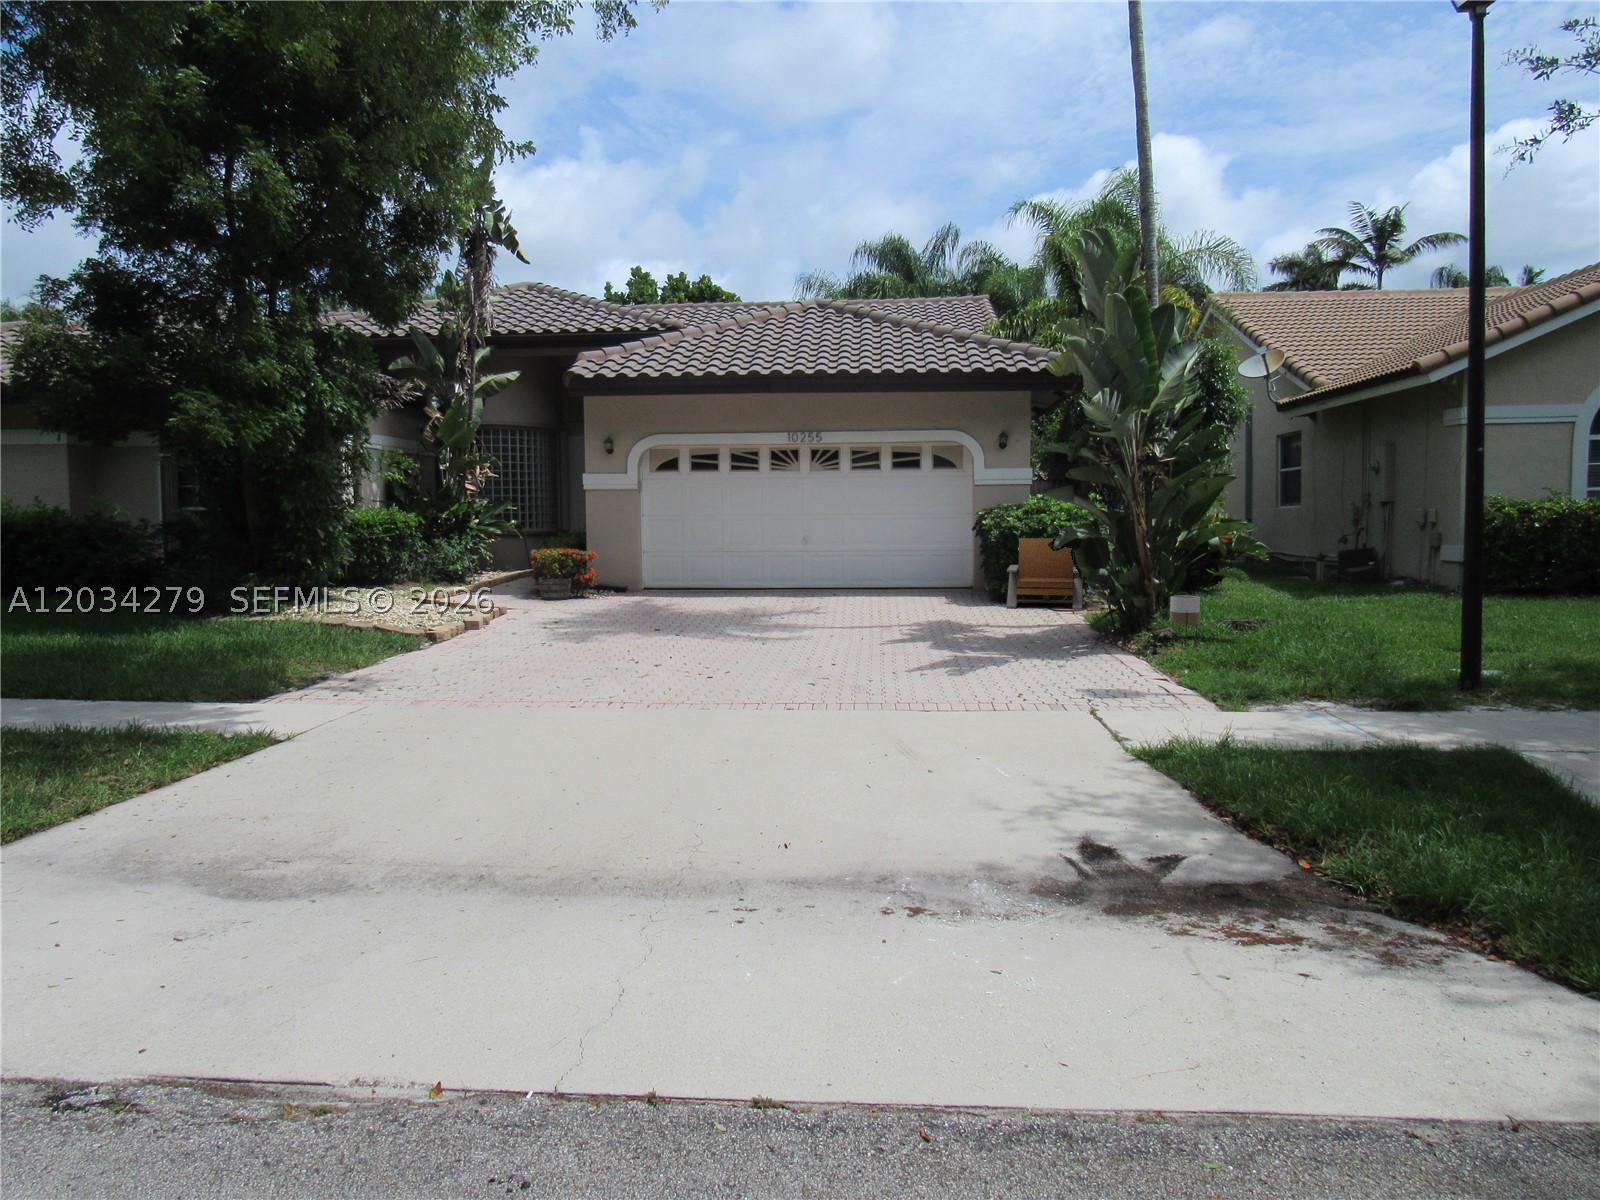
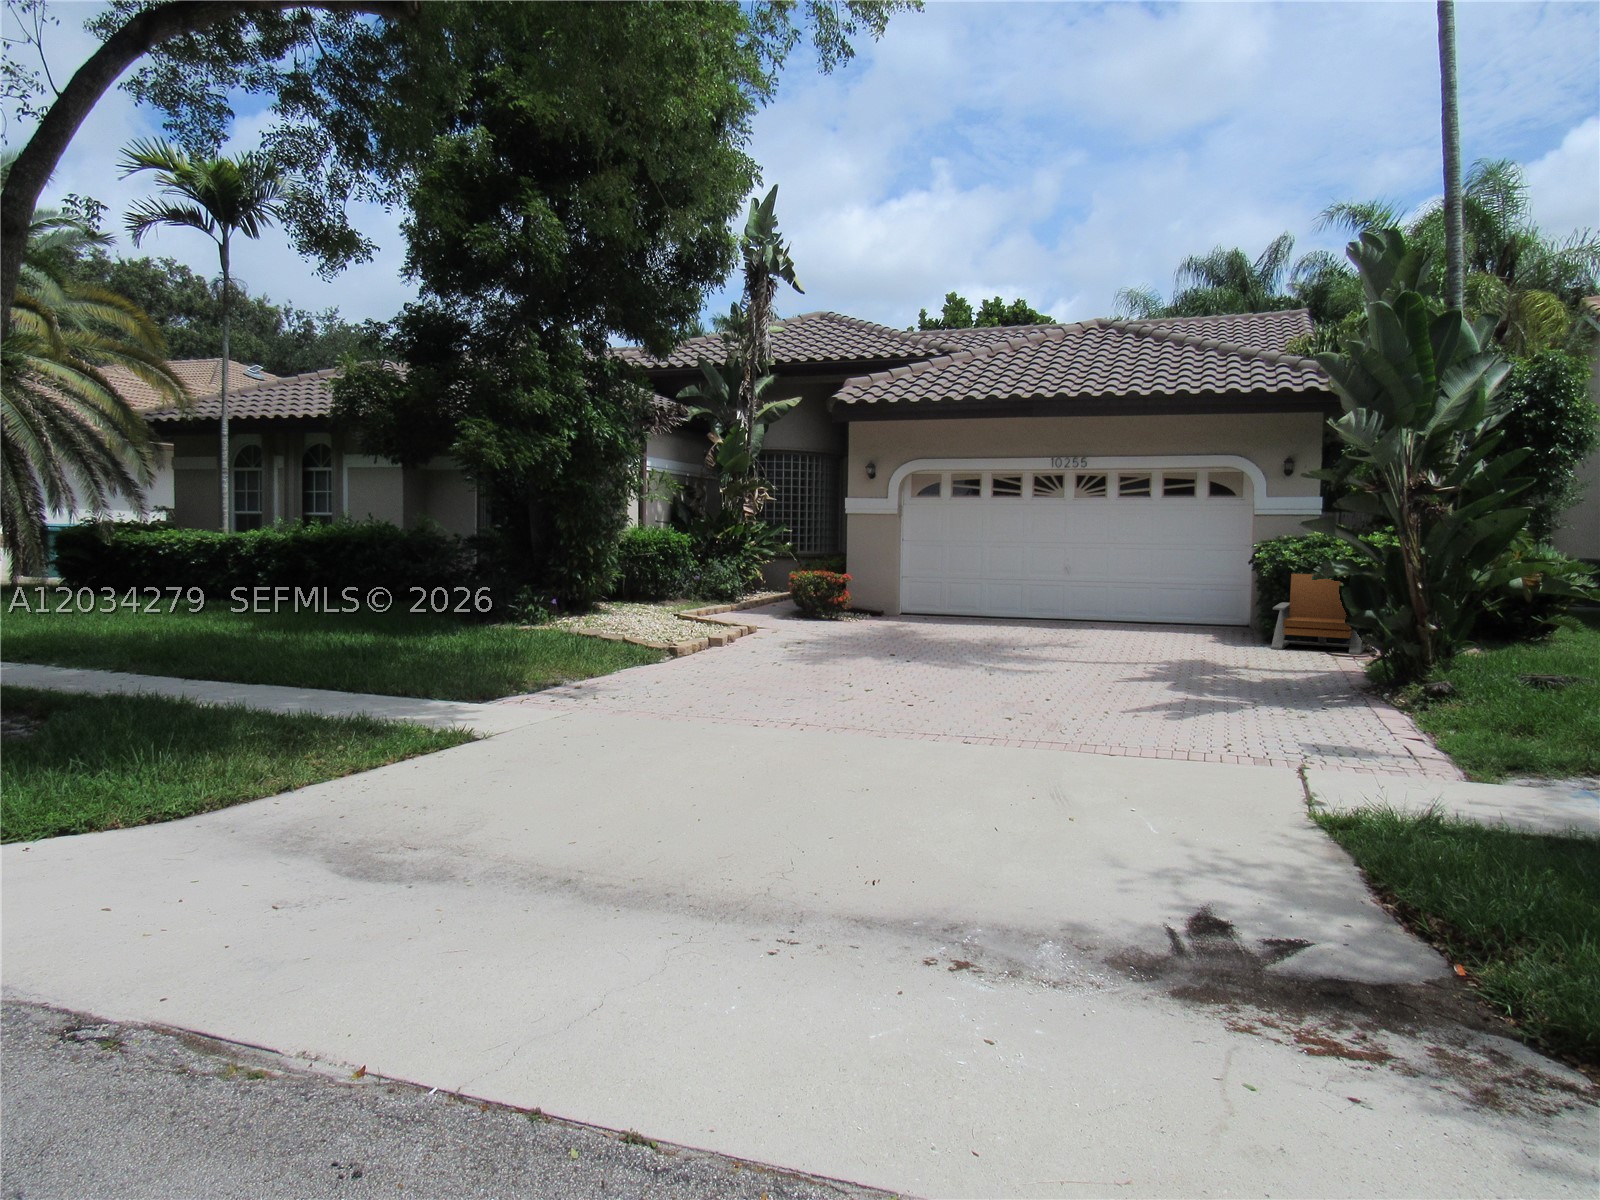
bucket: present [536,578,572,600] -> none [791,597,826,619]
planter: present [1170,595,1200,639] -> none [1451,643,1491,694]

